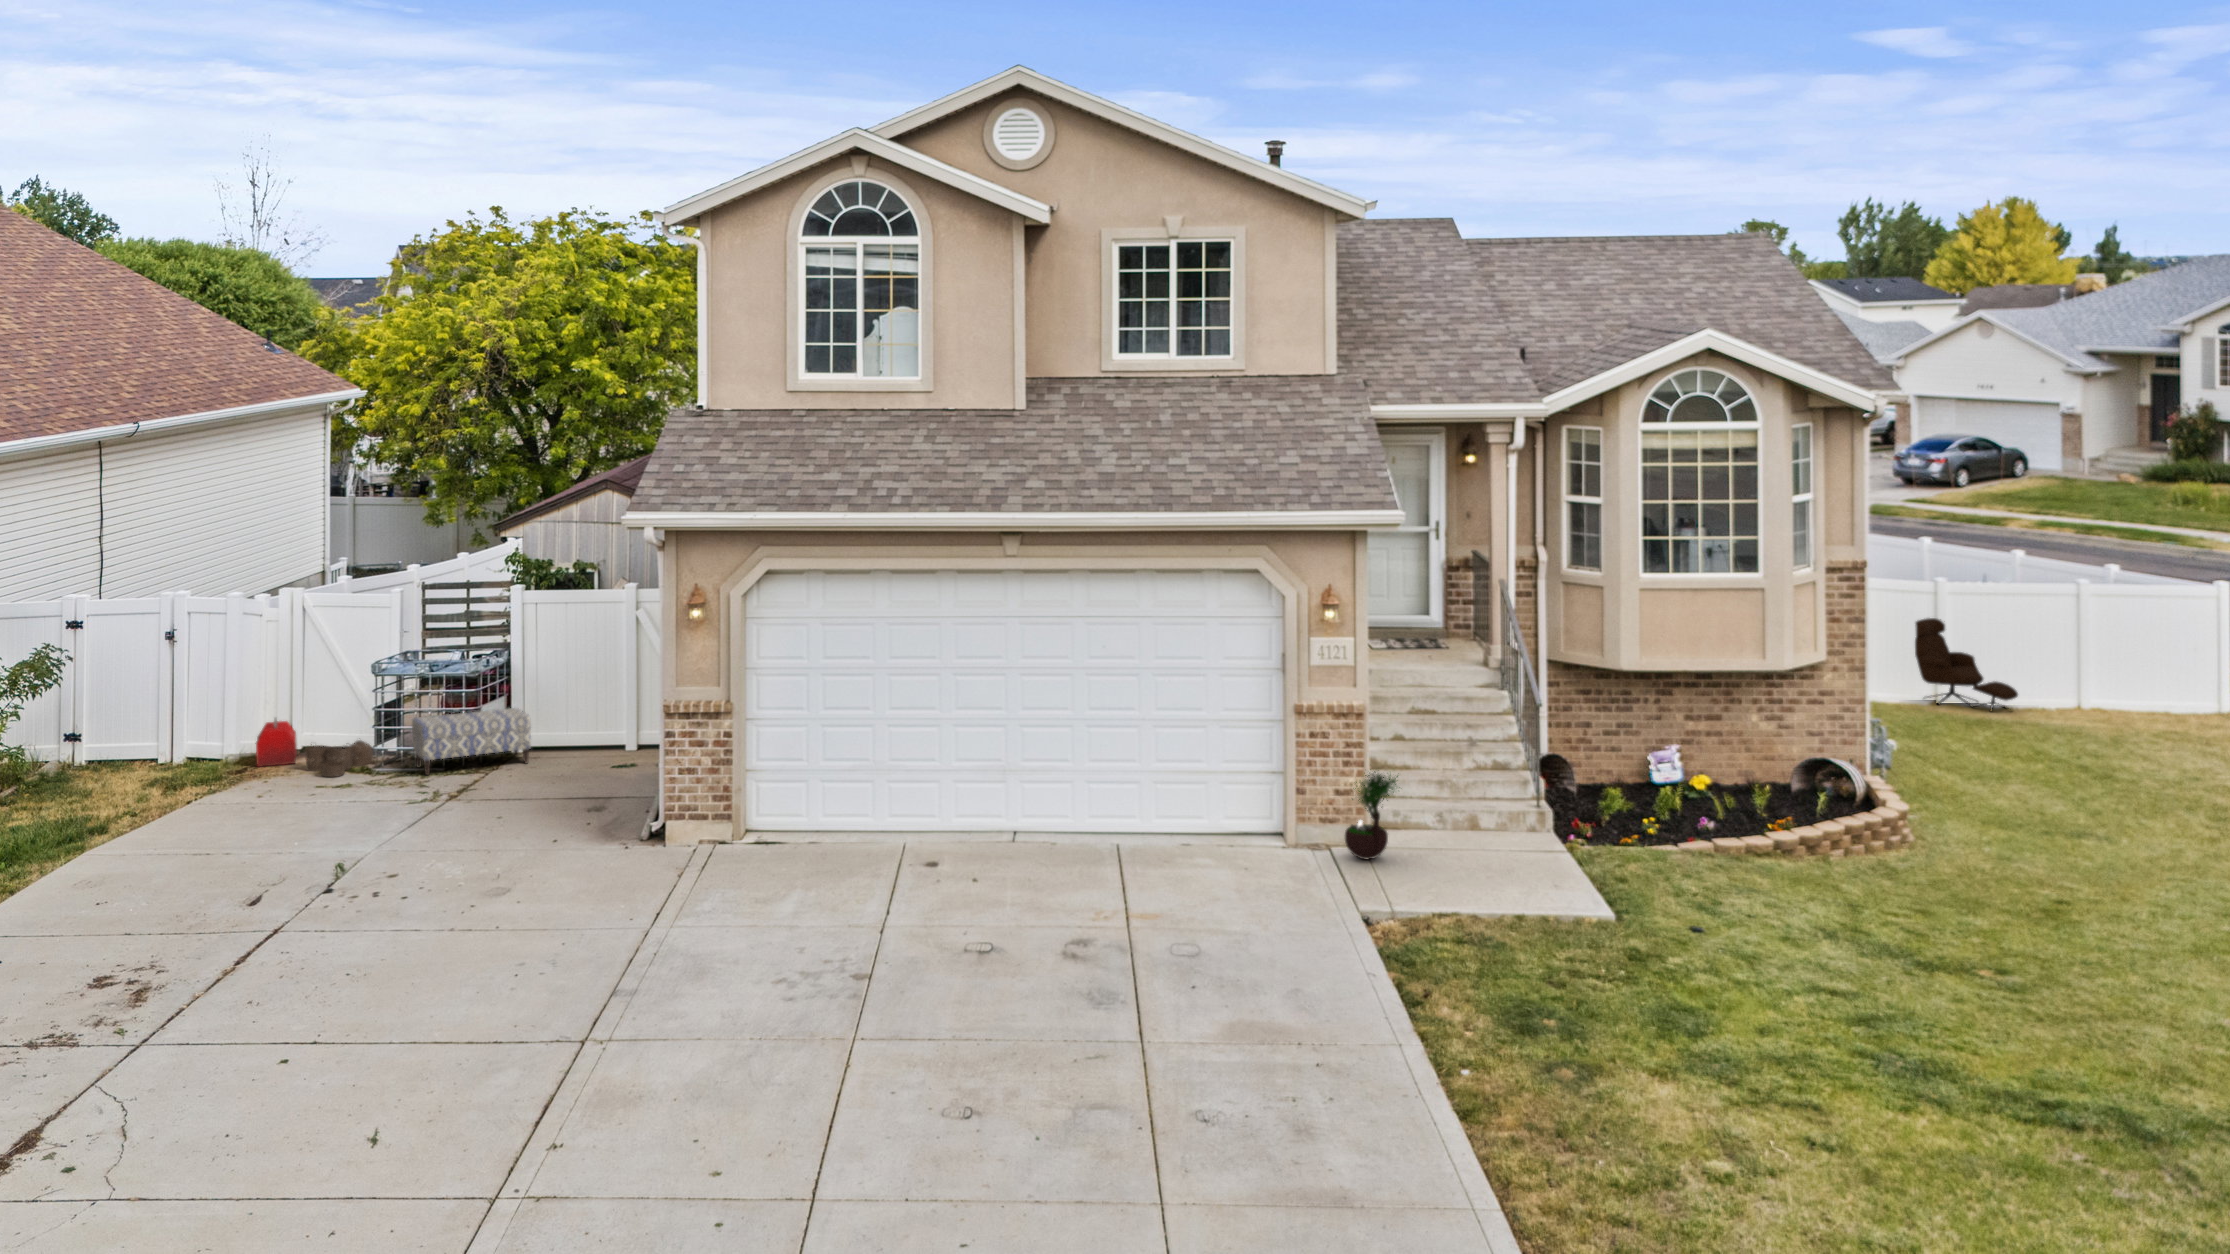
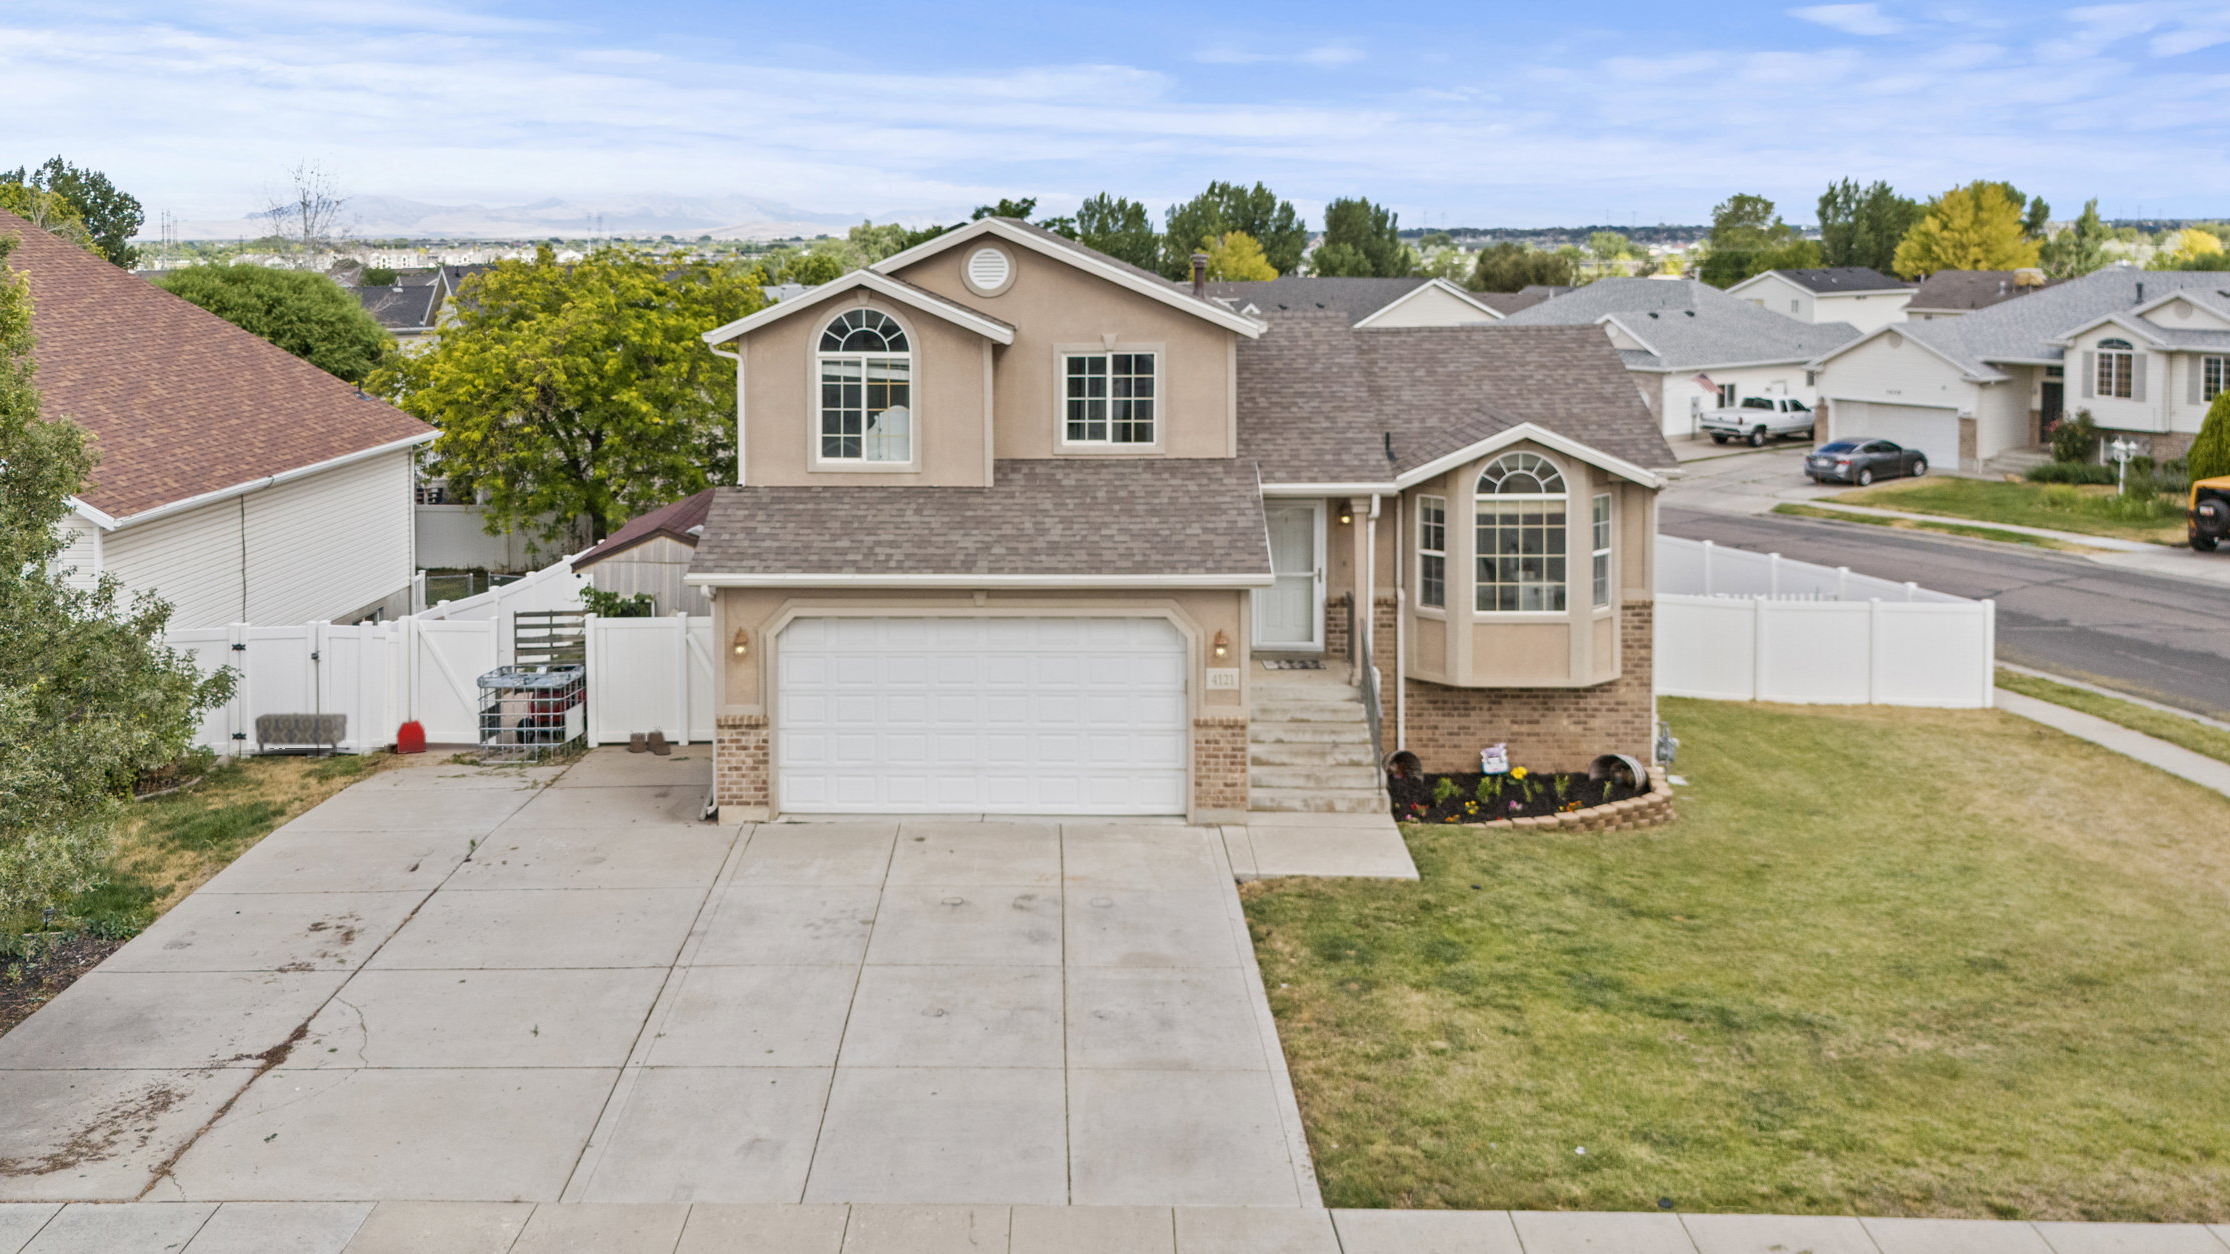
lounge chair: present [1915,618,2018,711] -> none [1728,634,1811,713]
bench: present [412,708,531,775] -> present [255,713,347,756]
woven basket: present [305,740,373,777] -> present [630,727,671,755]
potted tree: present [1345,769,1400,859] -> none [1229,763,1273,835]

